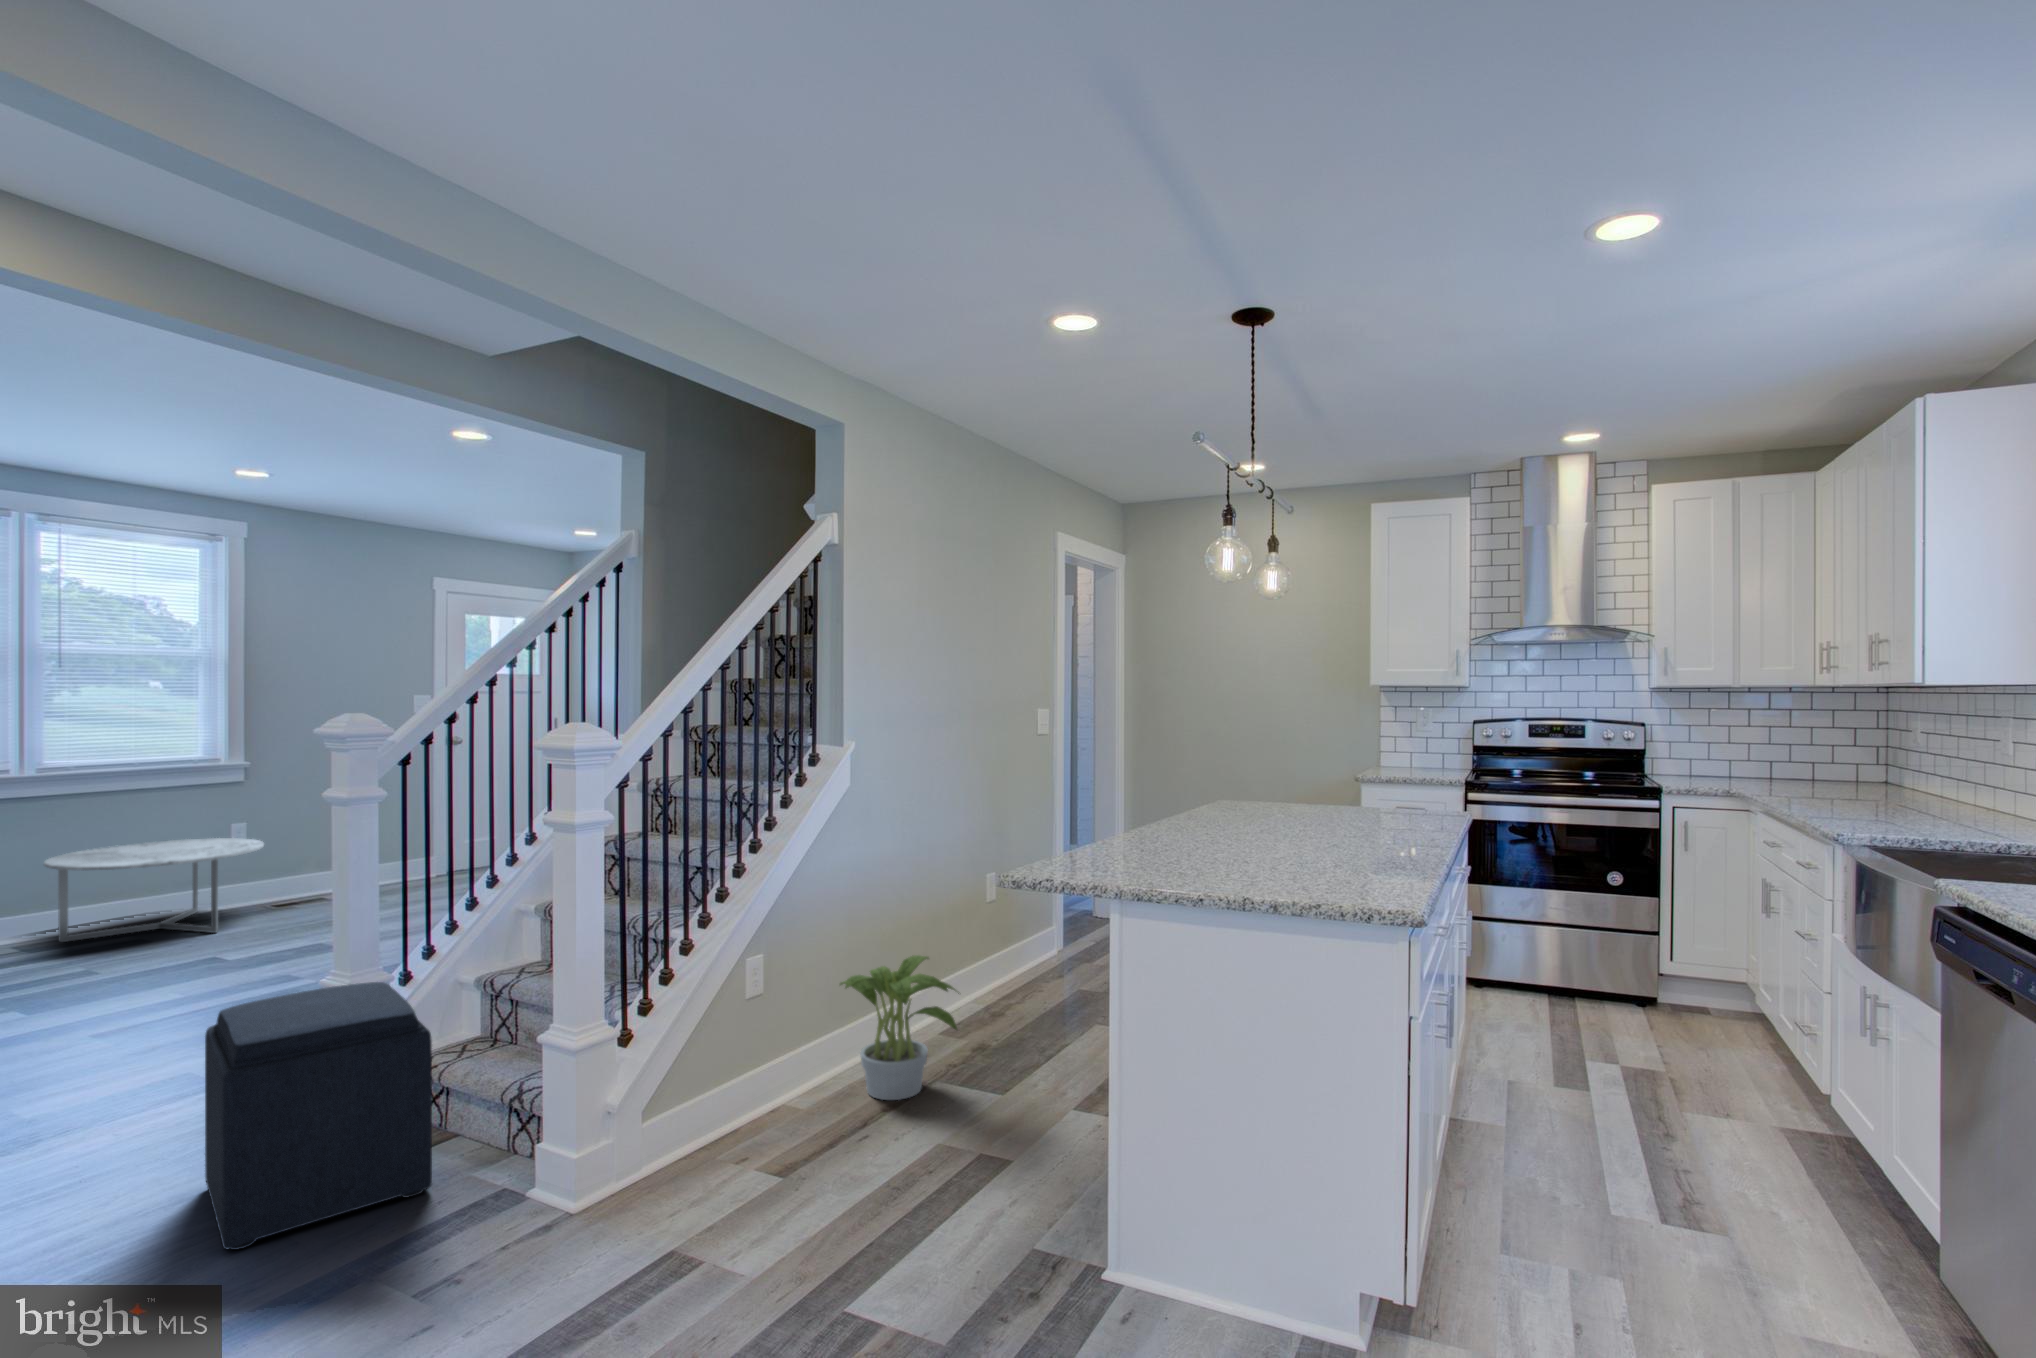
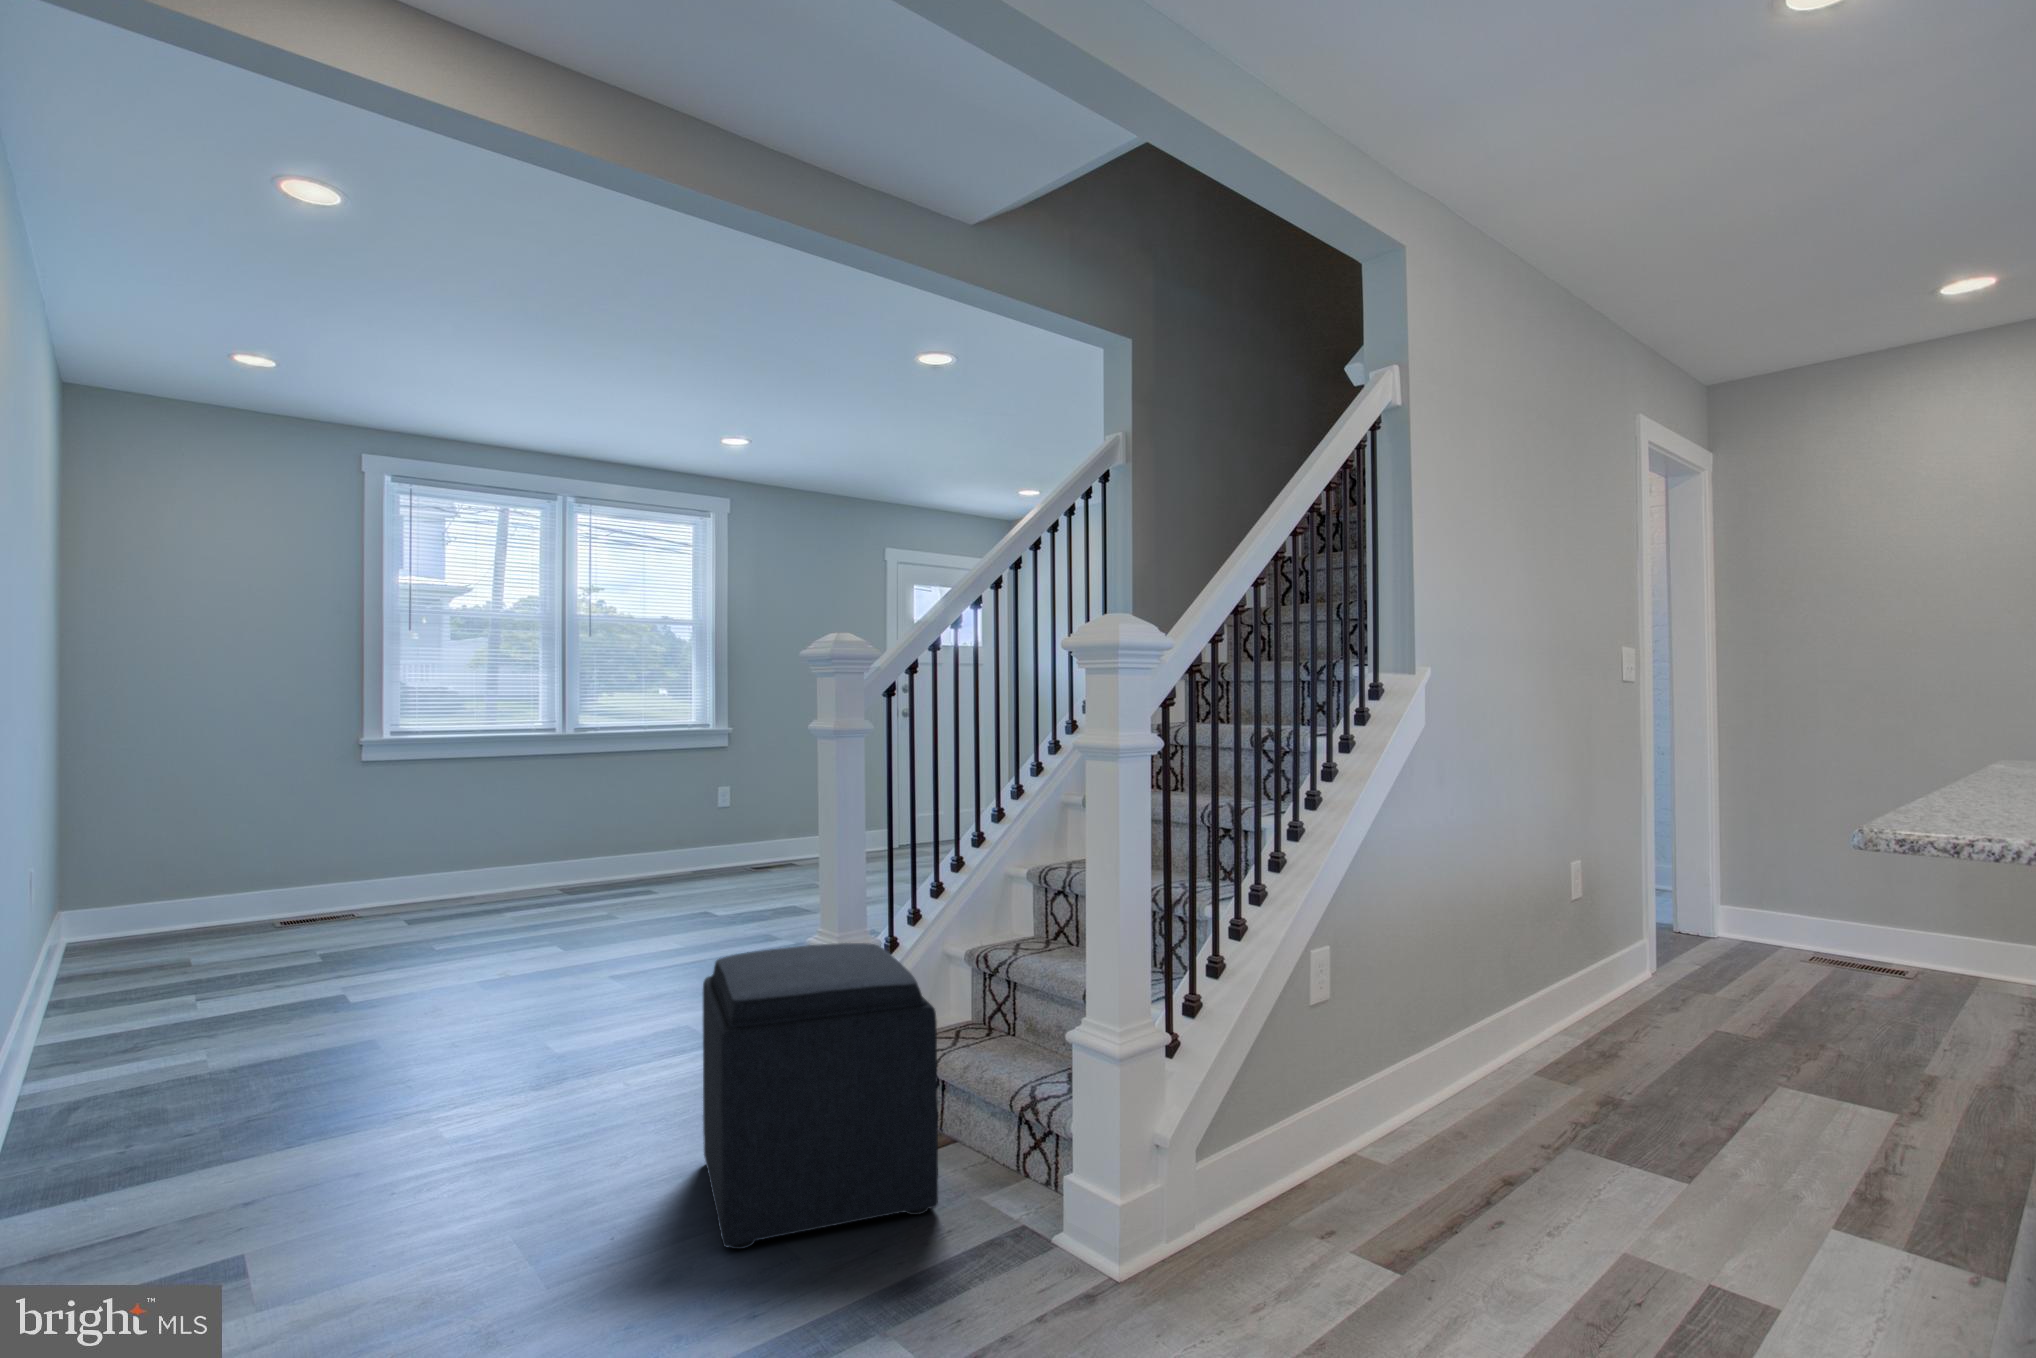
coffee table: present [44,838,264,942] -> none [577,803,747,893]
potted plant: present [840,955,959,1100] -> none [1420,972,1632,1181]

